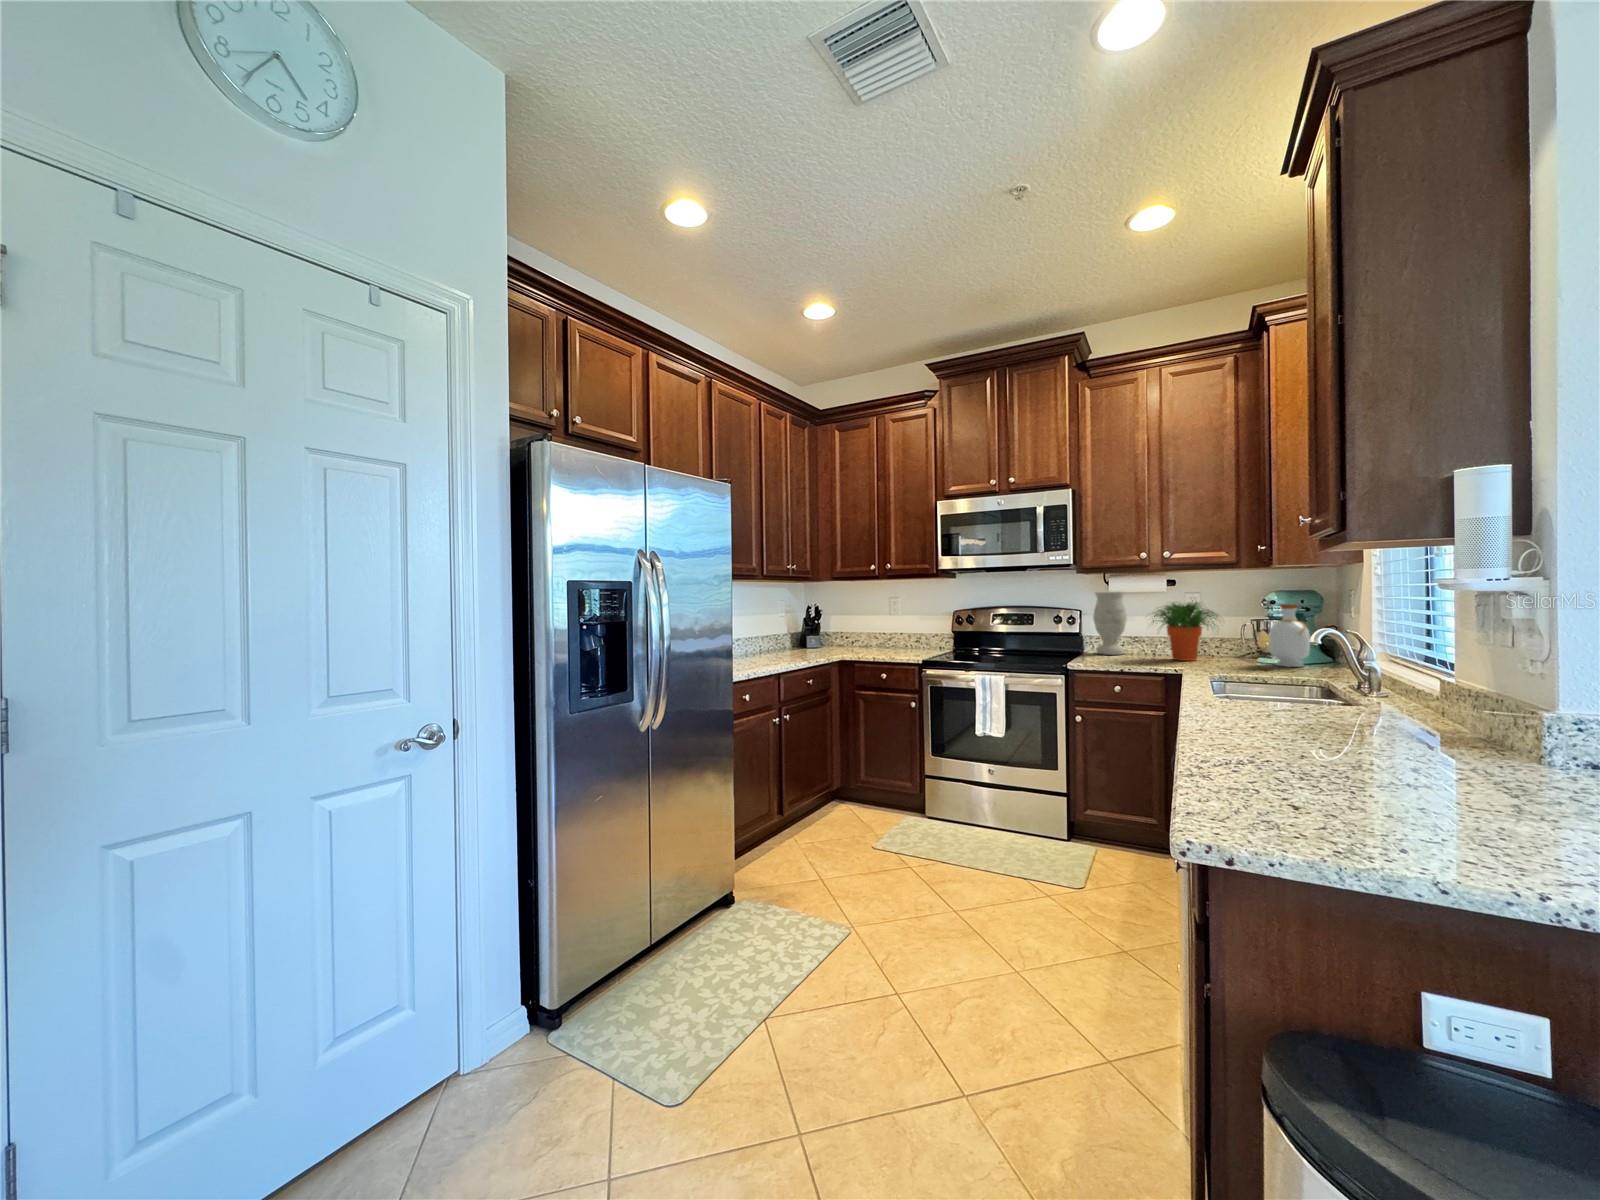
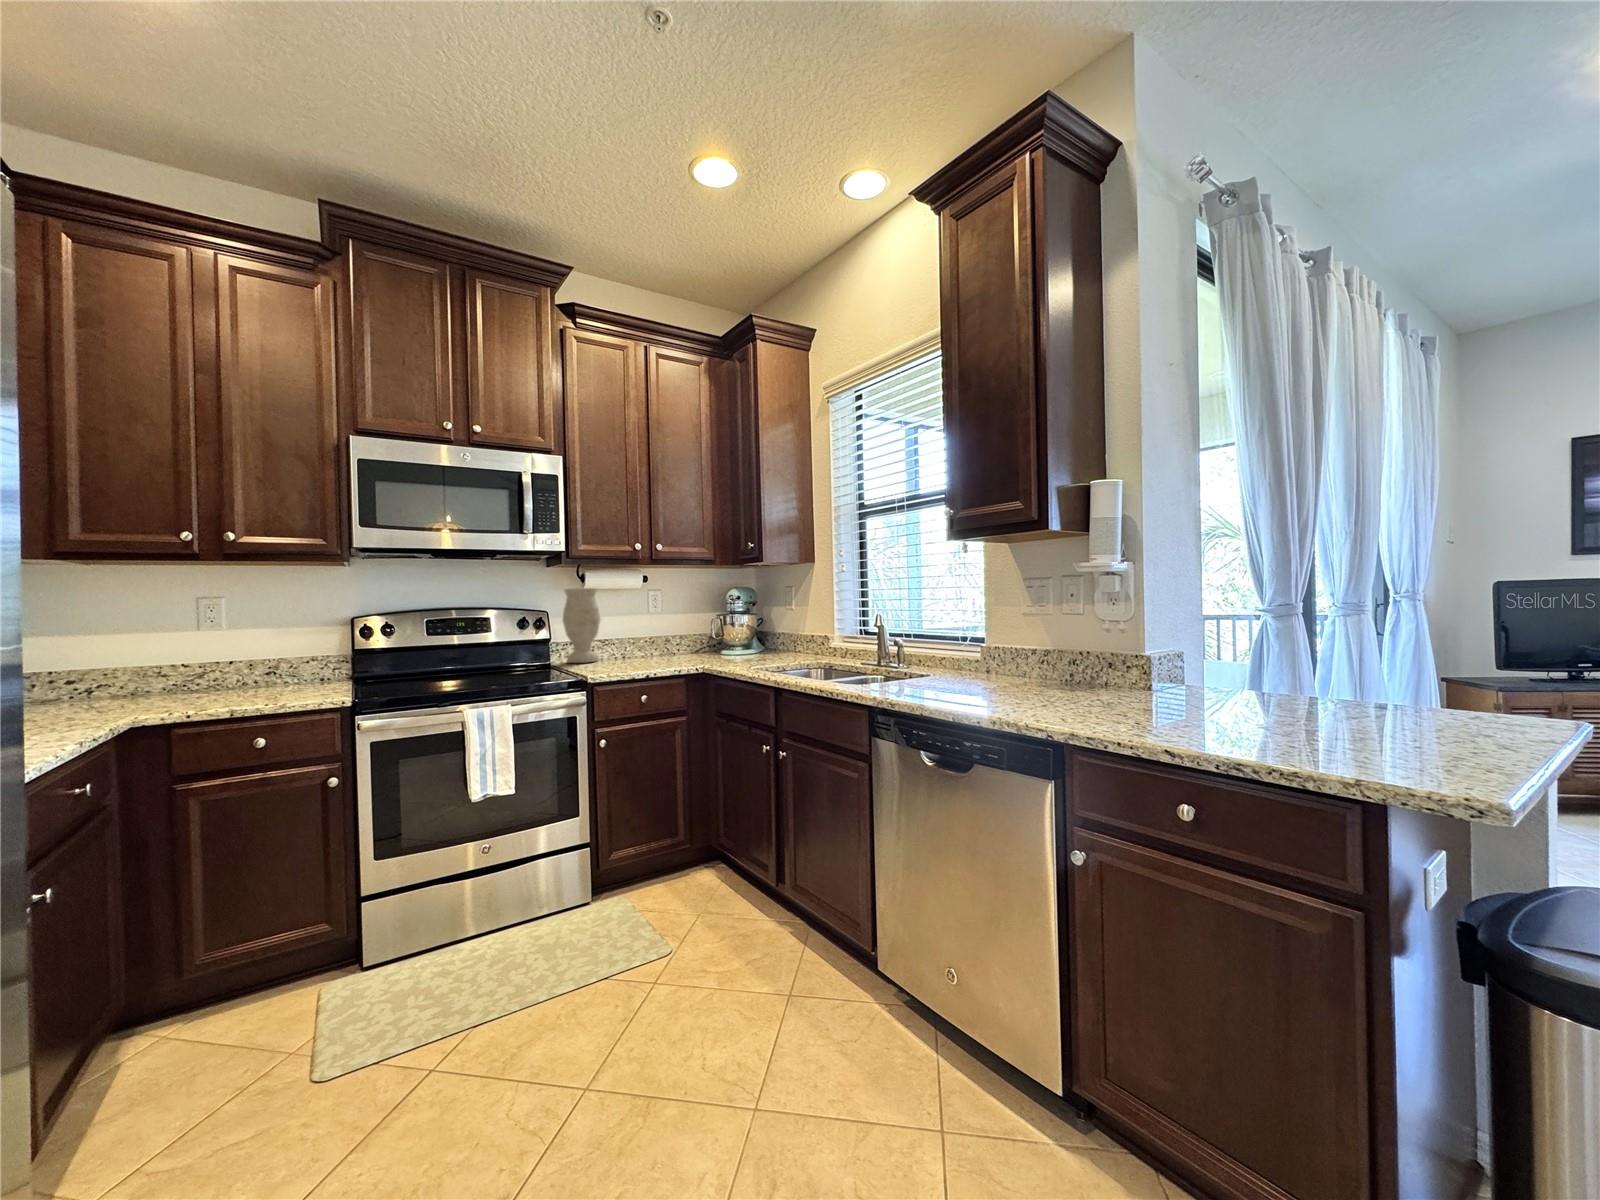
potted plant: present [1153,602,1218,661] -> none [632,596,704,659]
bottle: present [1269,604,1310,667] -> none [740,597,769,653]

